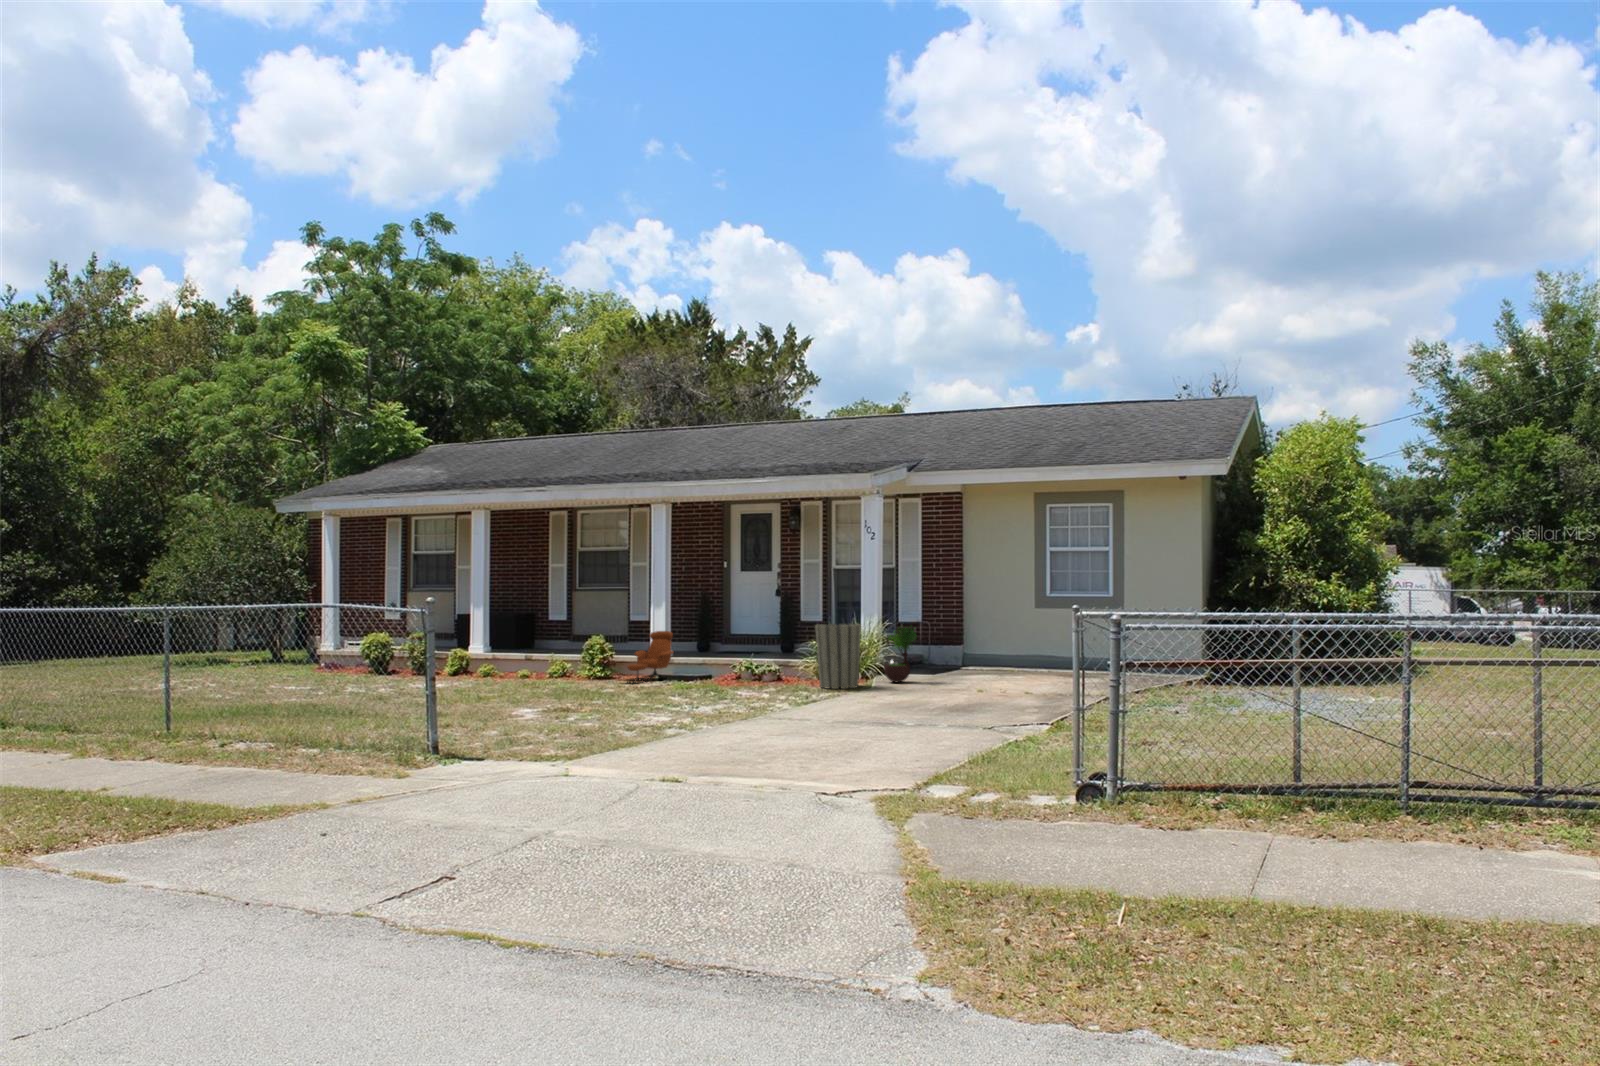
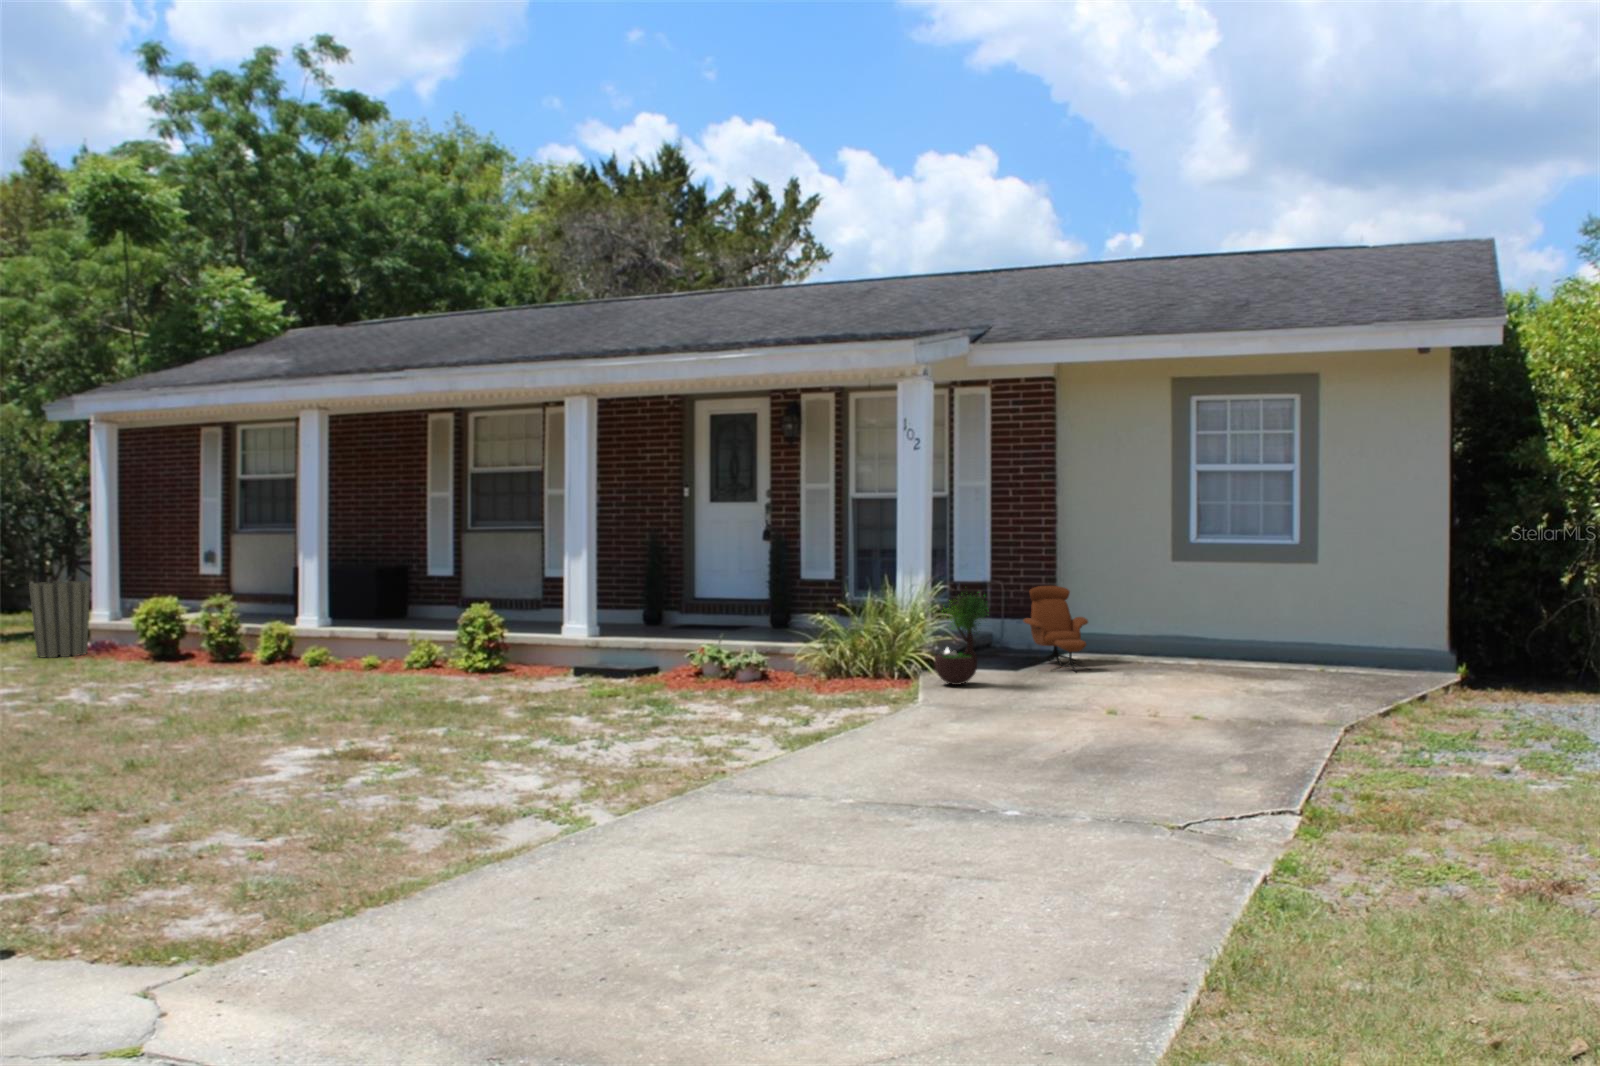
trash can: present [815,624,861,689] -> present [29,581,90,658]
lounge chair: present [627,631,674,682] -> present [1024,586,1090,671]

